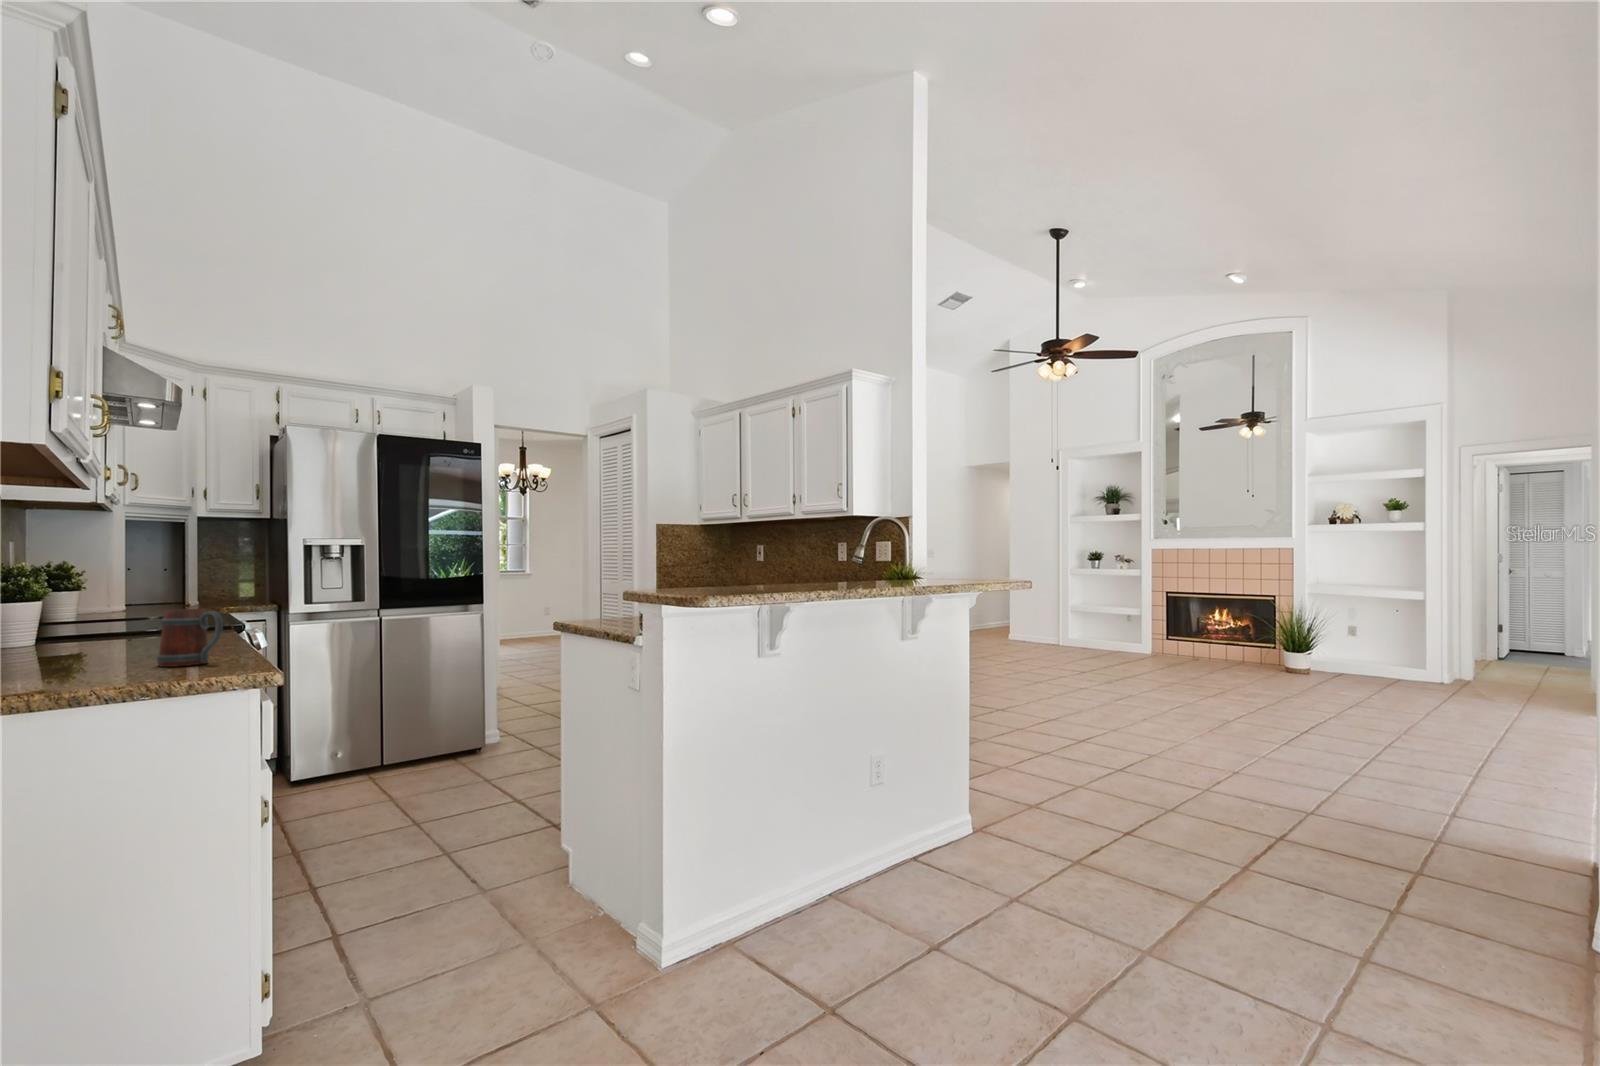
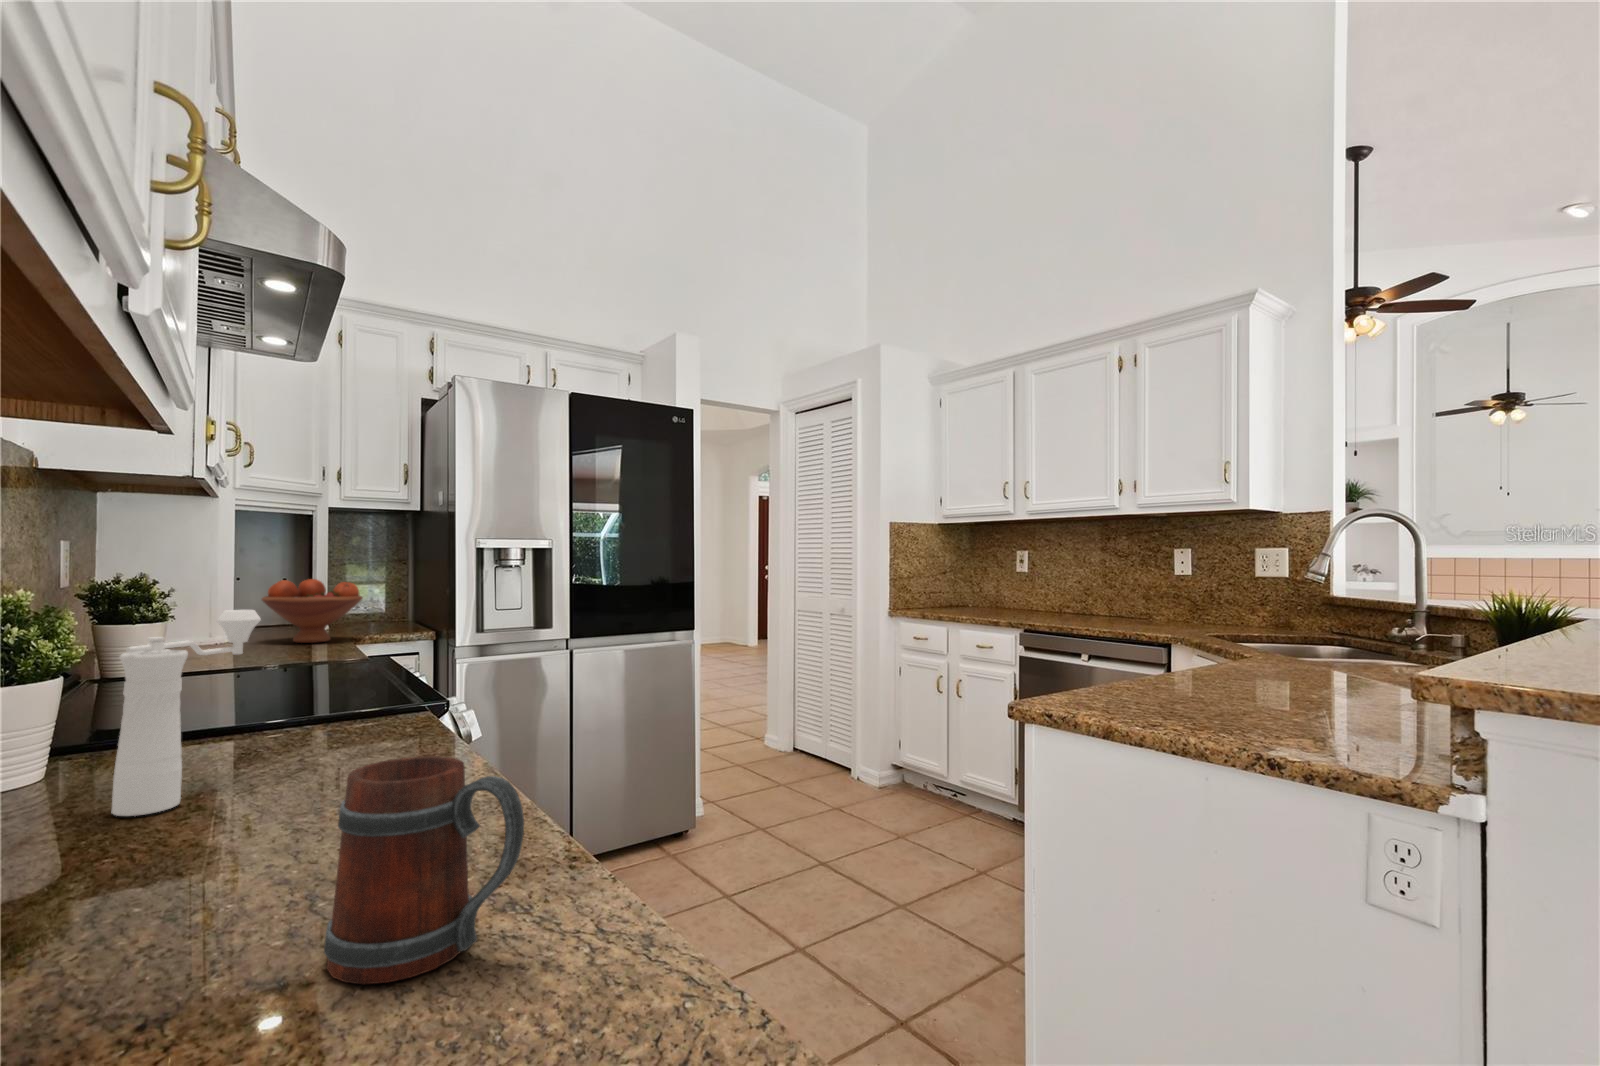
fruit bowl: none [144,569,222,613] -> present [262,579,363,643]
pepper mill: none [73,572,139,652] -> present [112,610,261,816]

